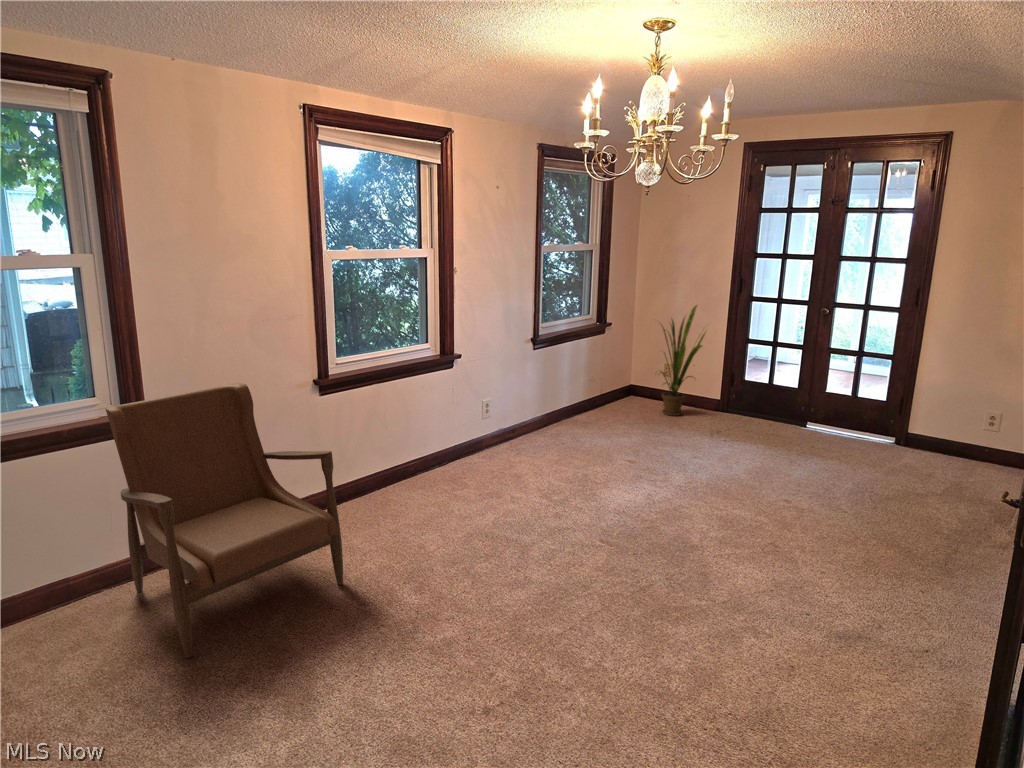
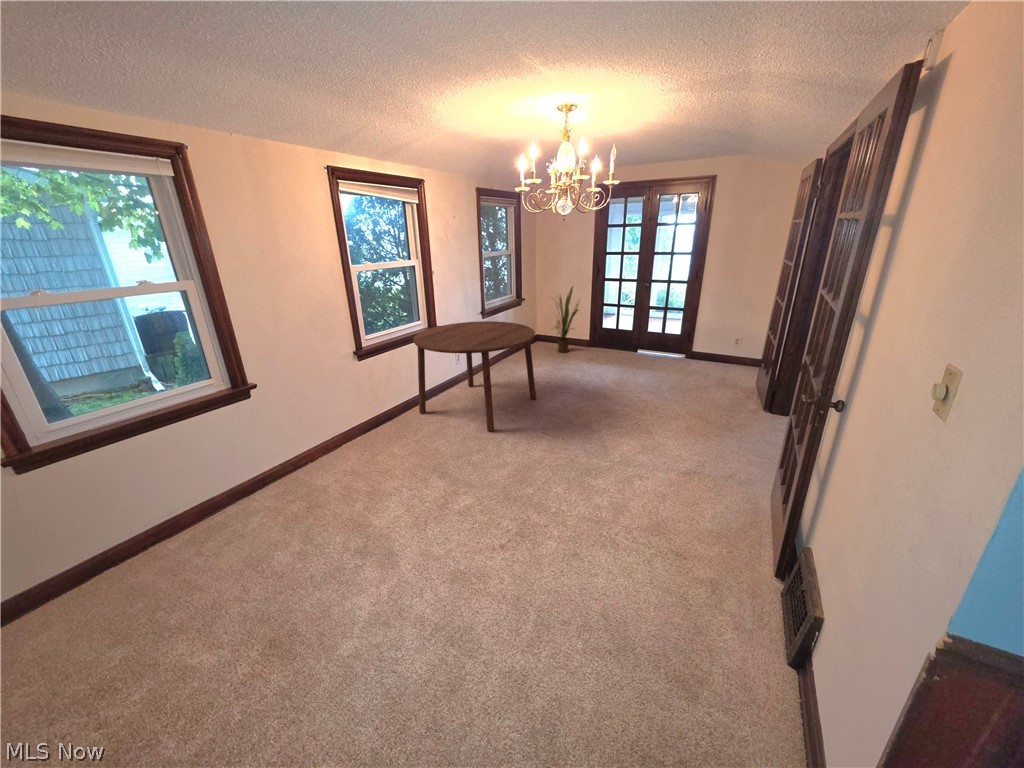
dining table: none [409,350,607,532] -> present [414,321,536,431]
armchair: present [105,383,343,658] -> none [222,359,395,534]

